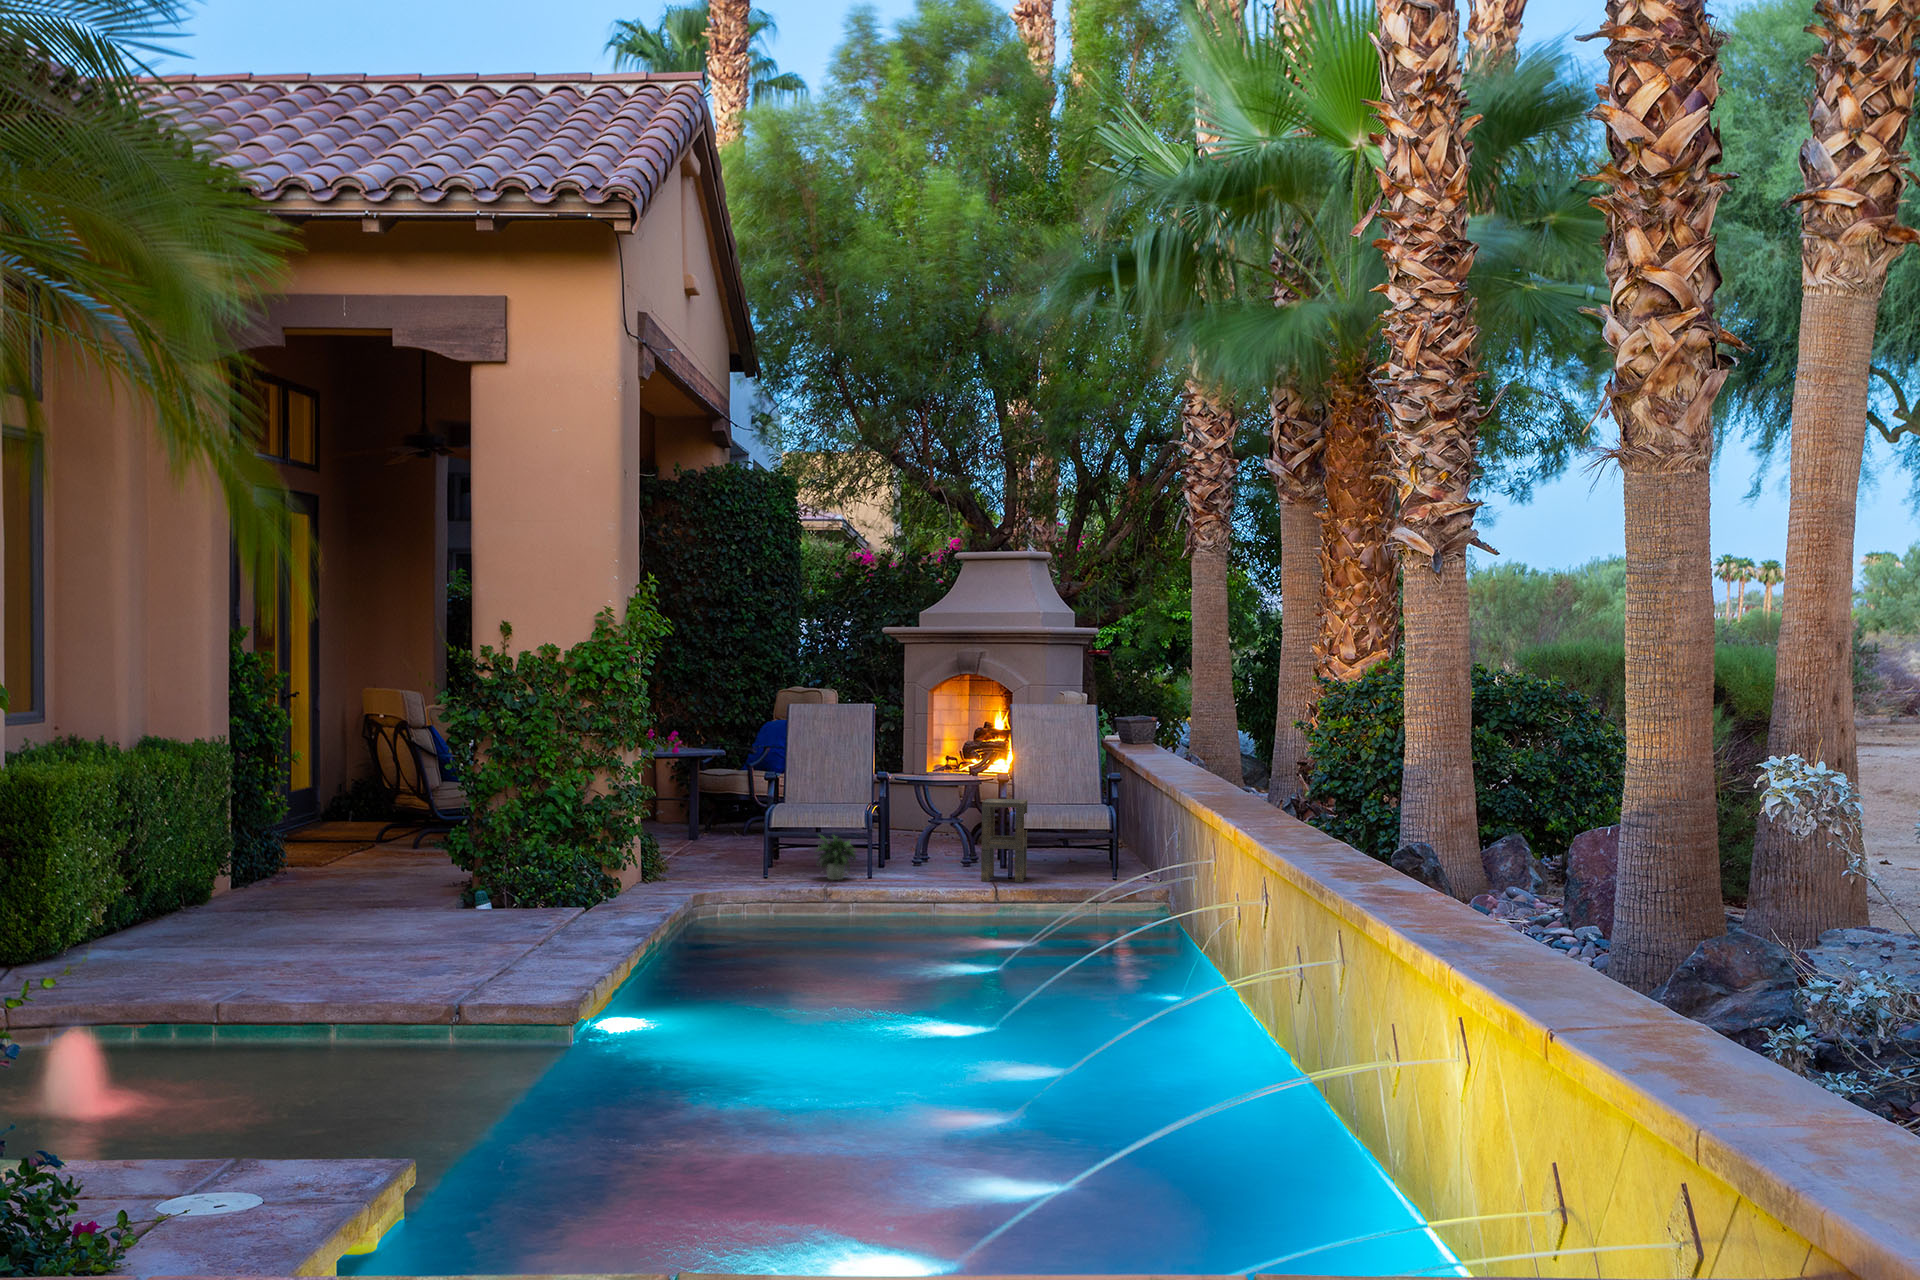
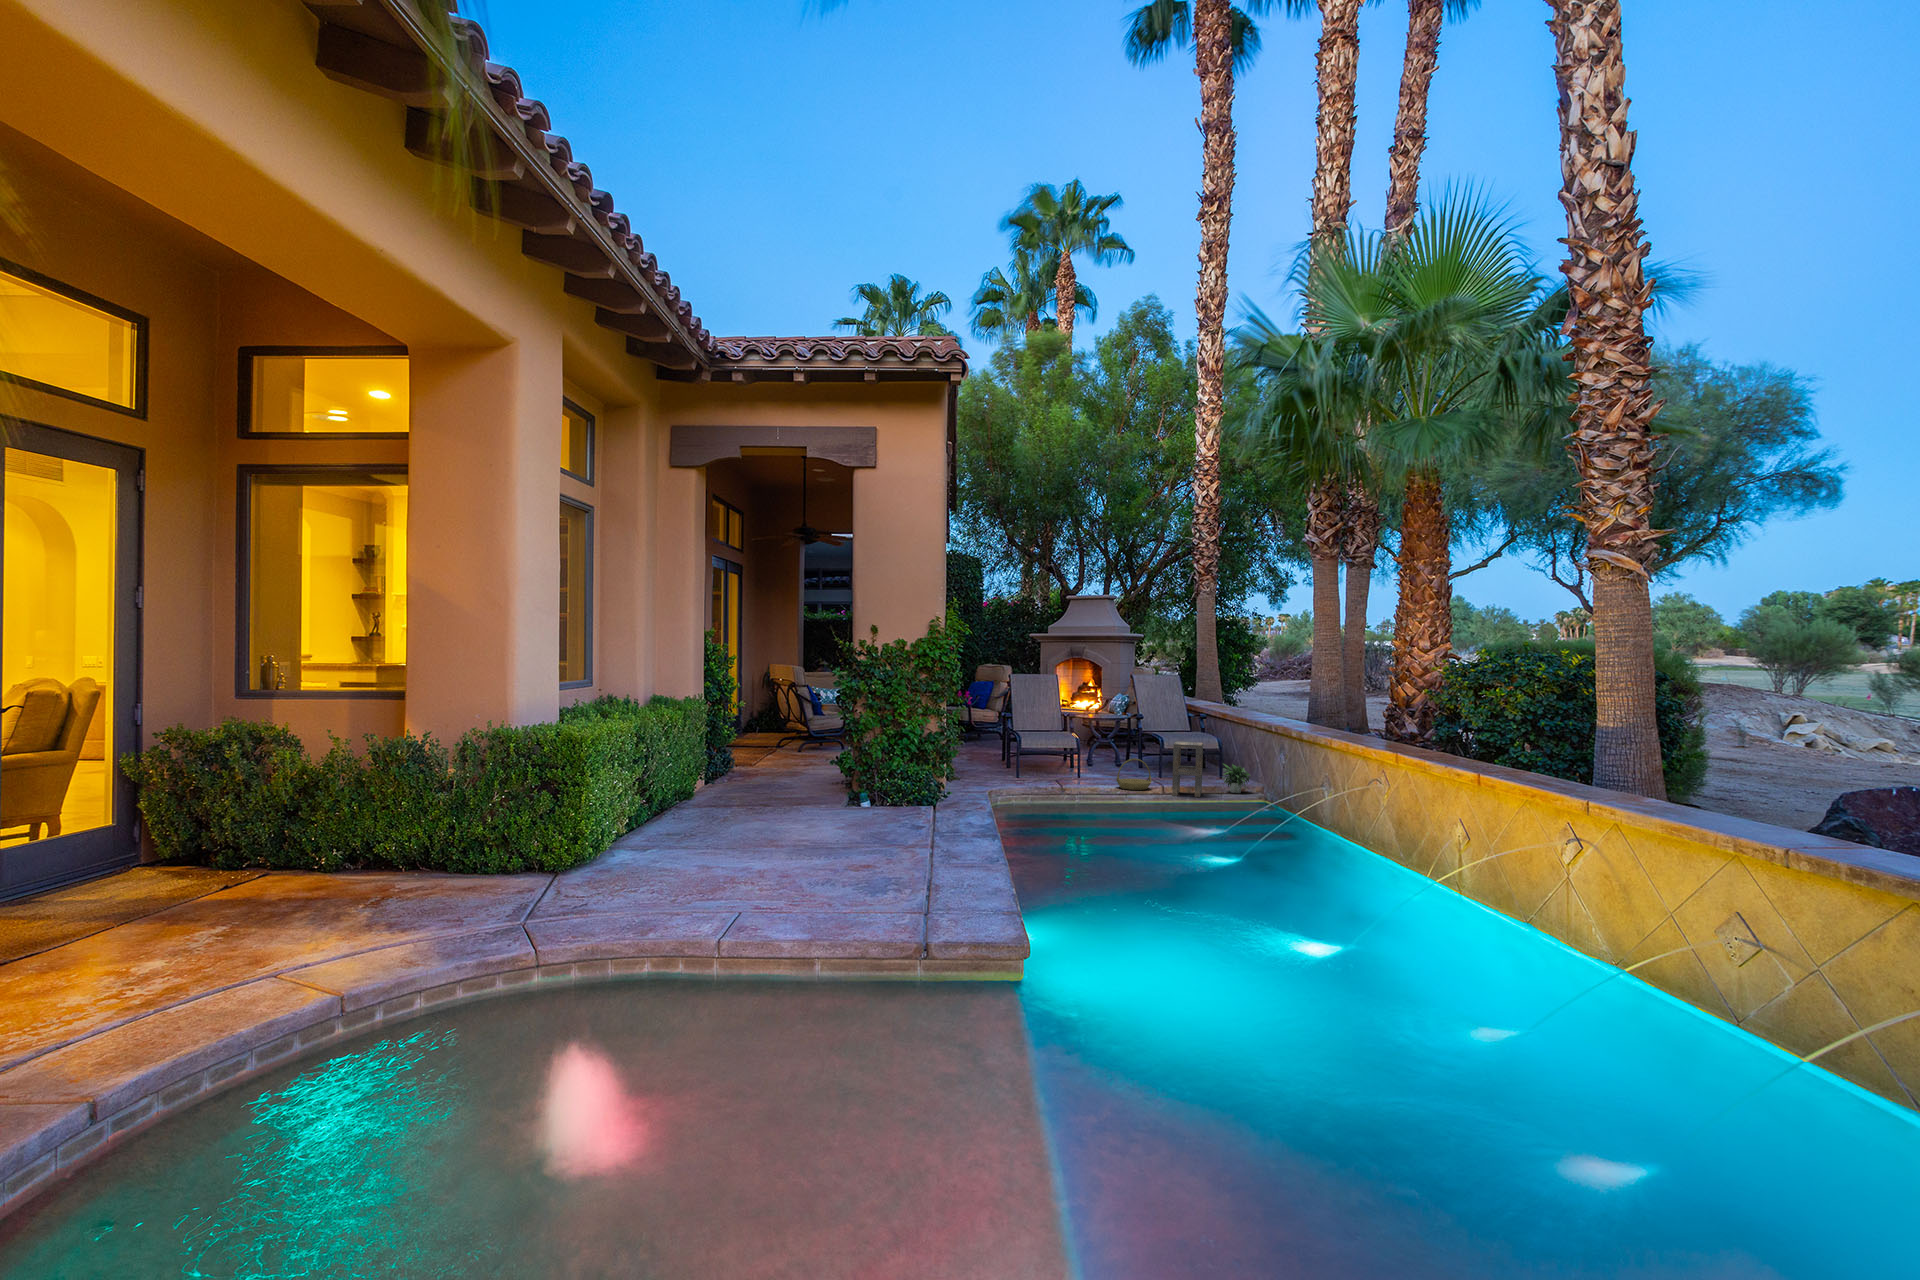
basket: none [899,827,952,874] -> present [1116,759,1152,790]
potted plant: present [814,835,856,880] -> present [1222,764,1250,793]

